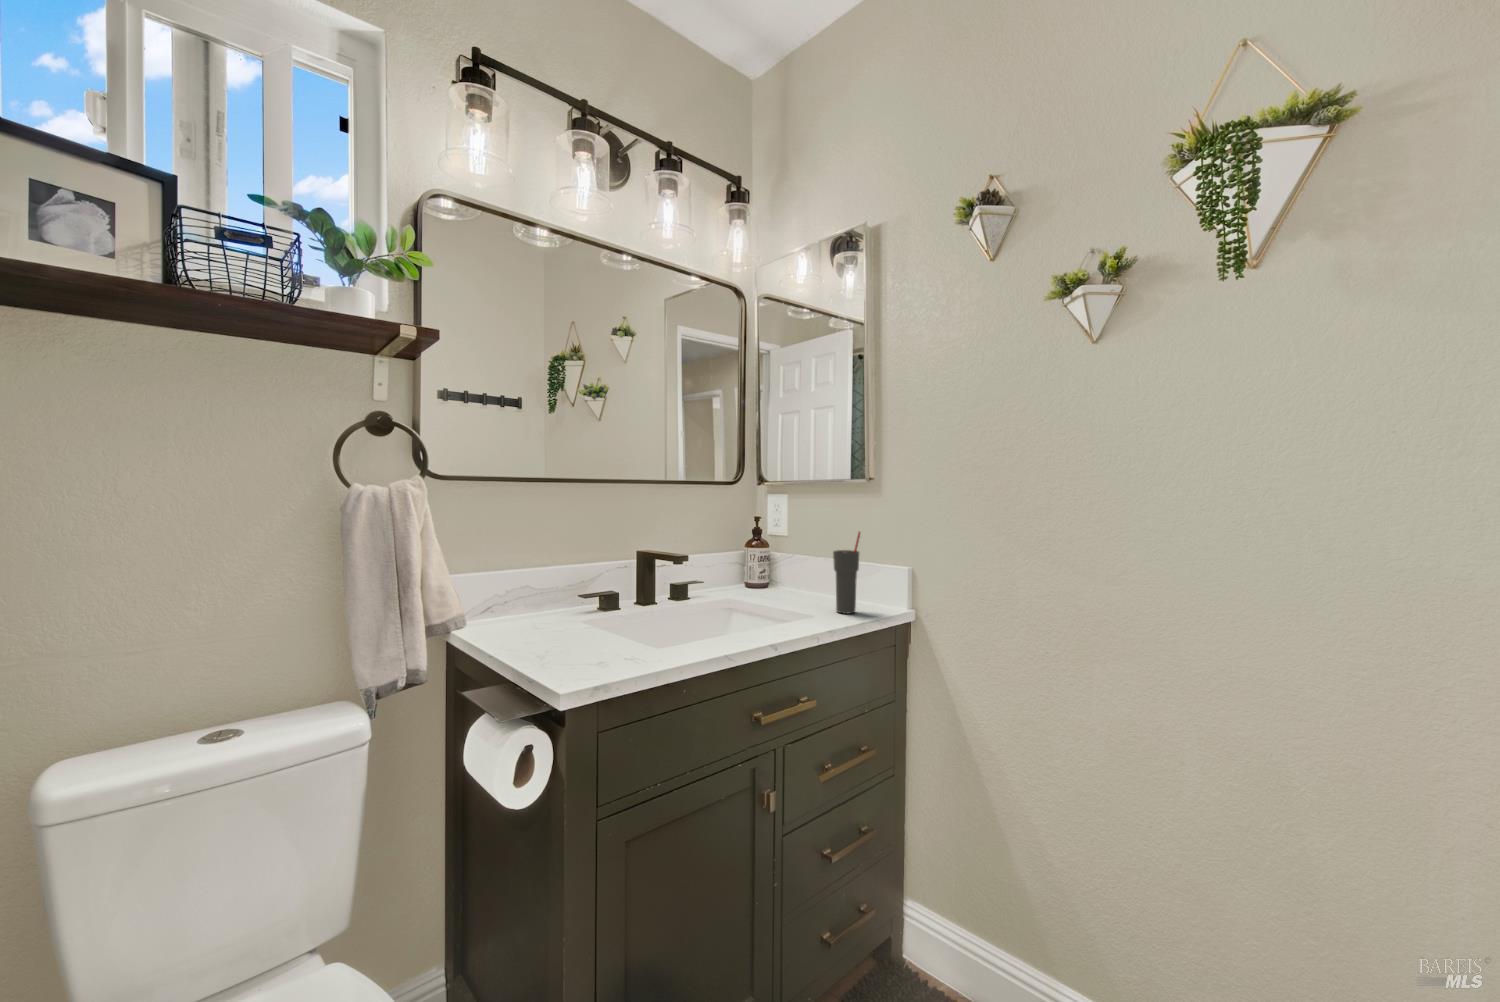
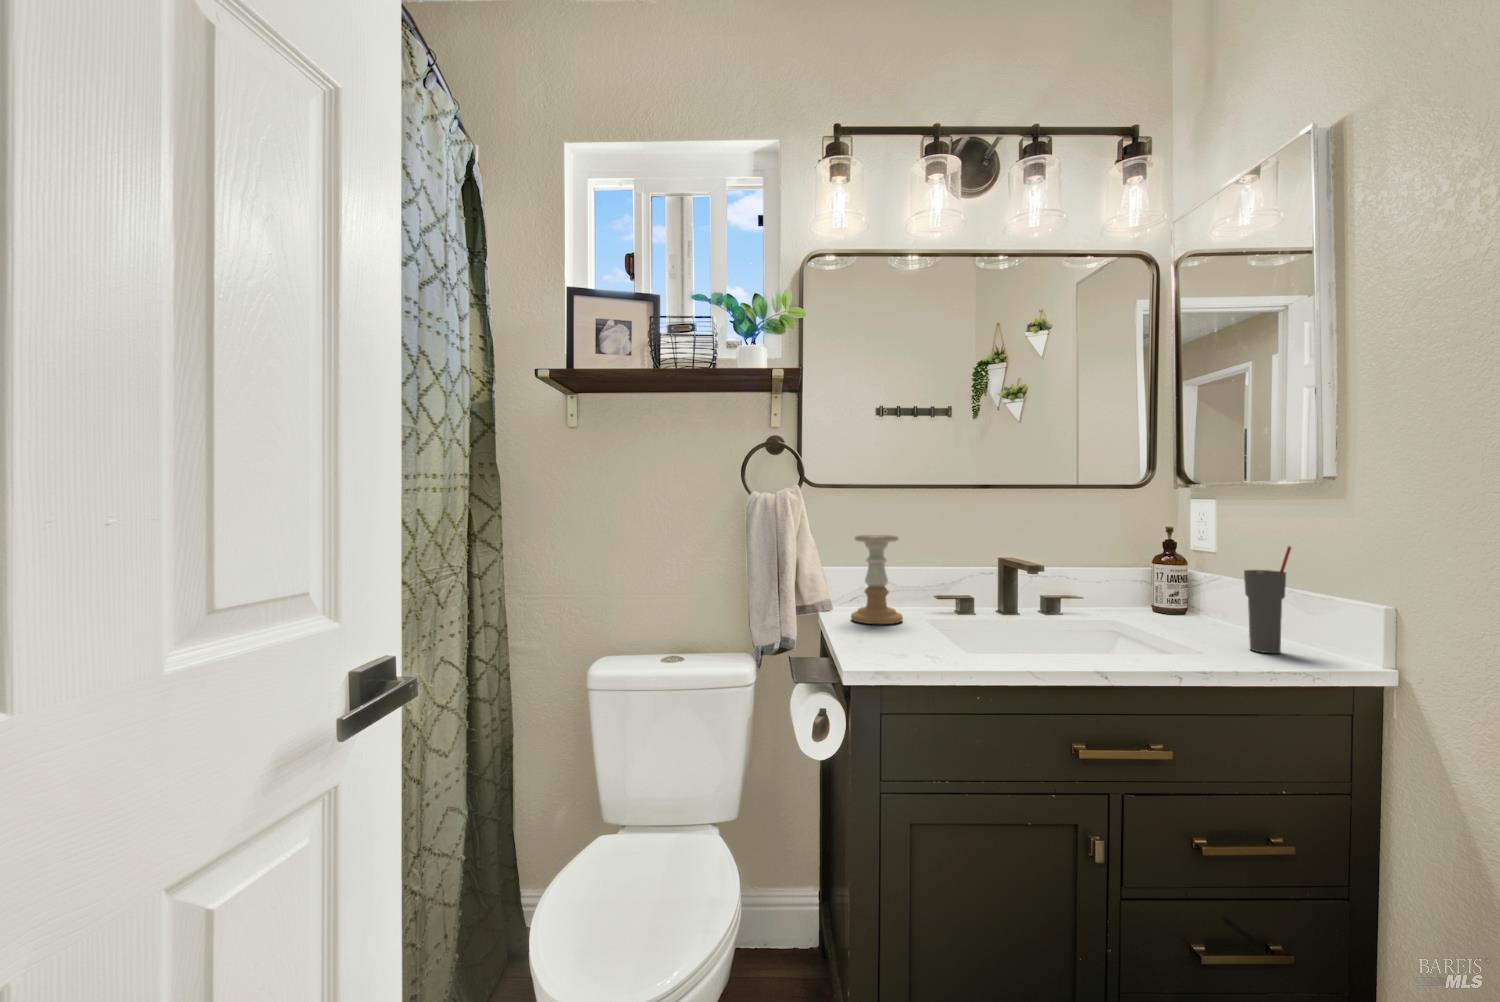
candle holder: none [494,535,555,636] -> present [851,535,903,624]

